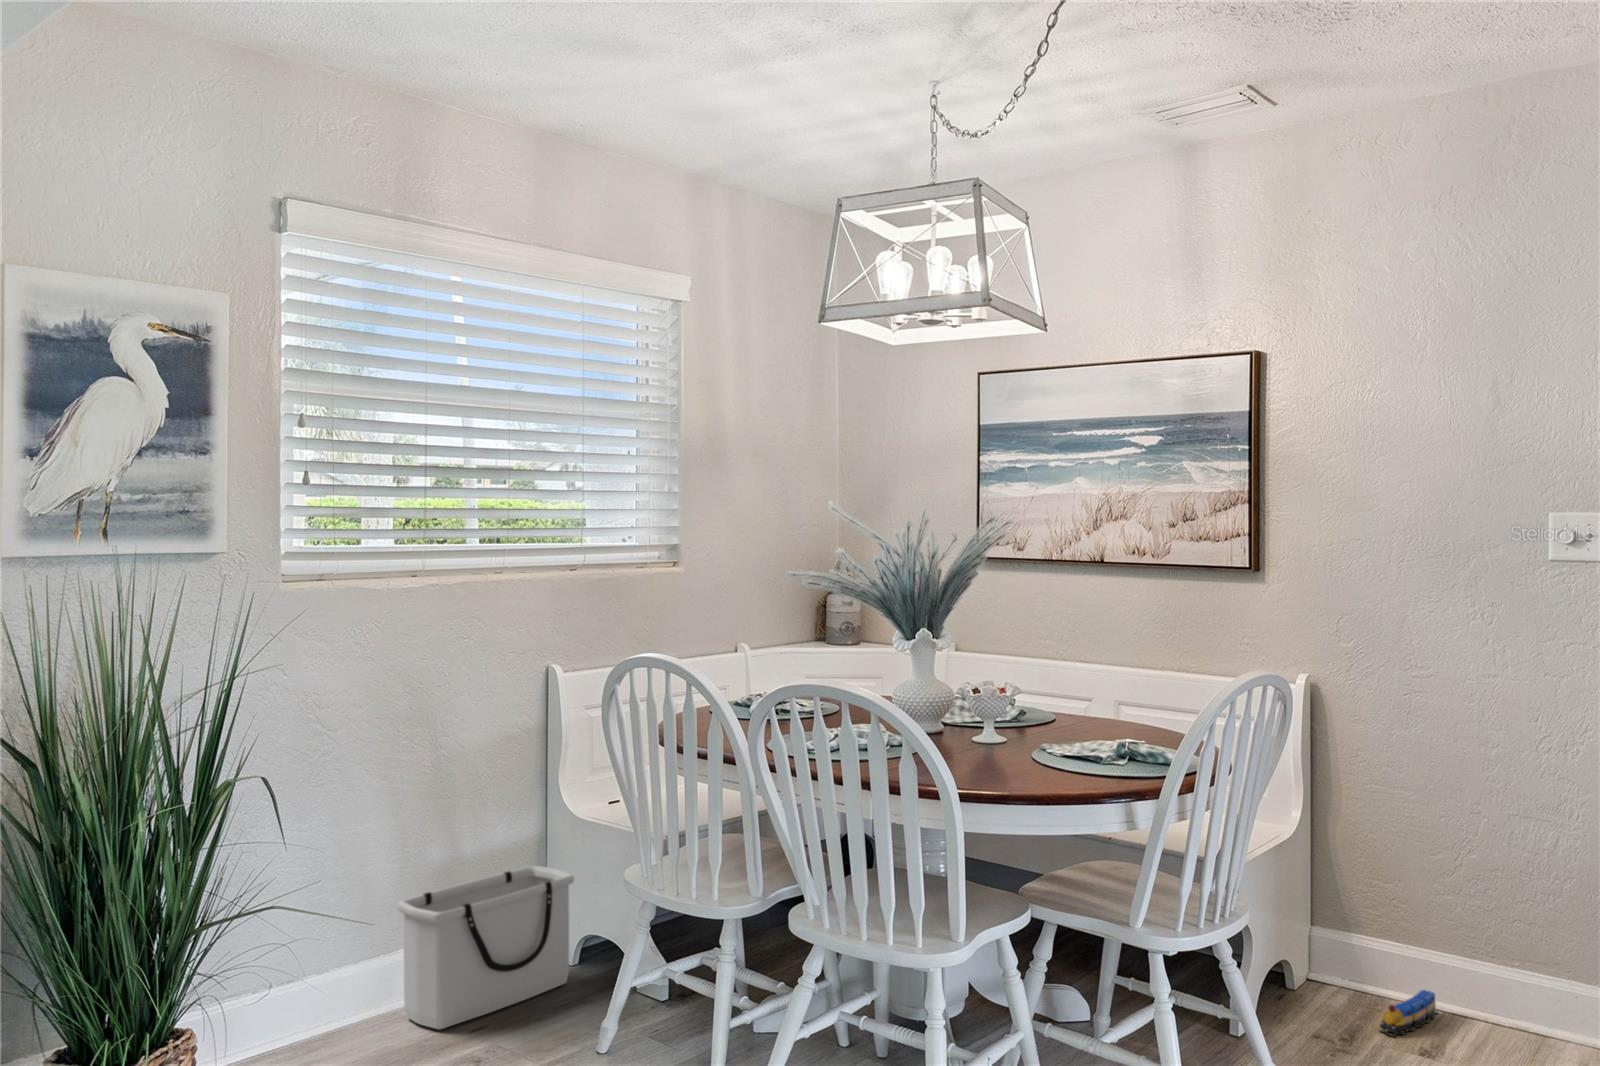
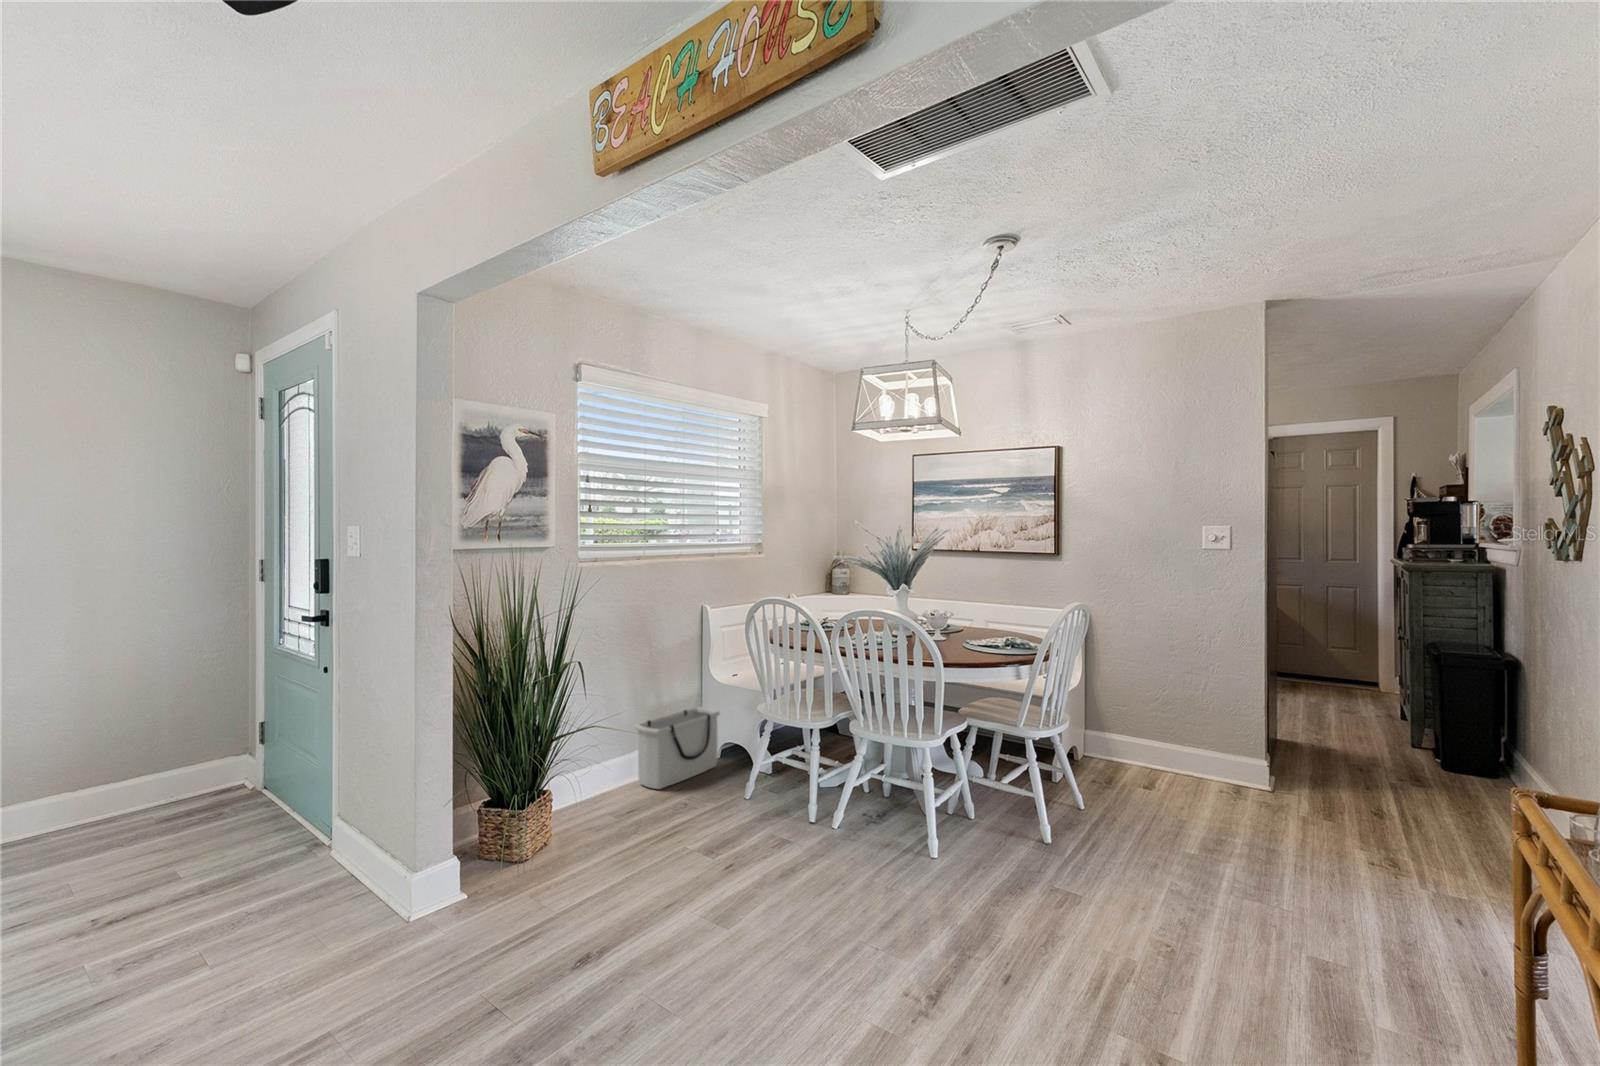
toy train: present [1380,990,1437,1037] -> none [1125,761,1152,784]

